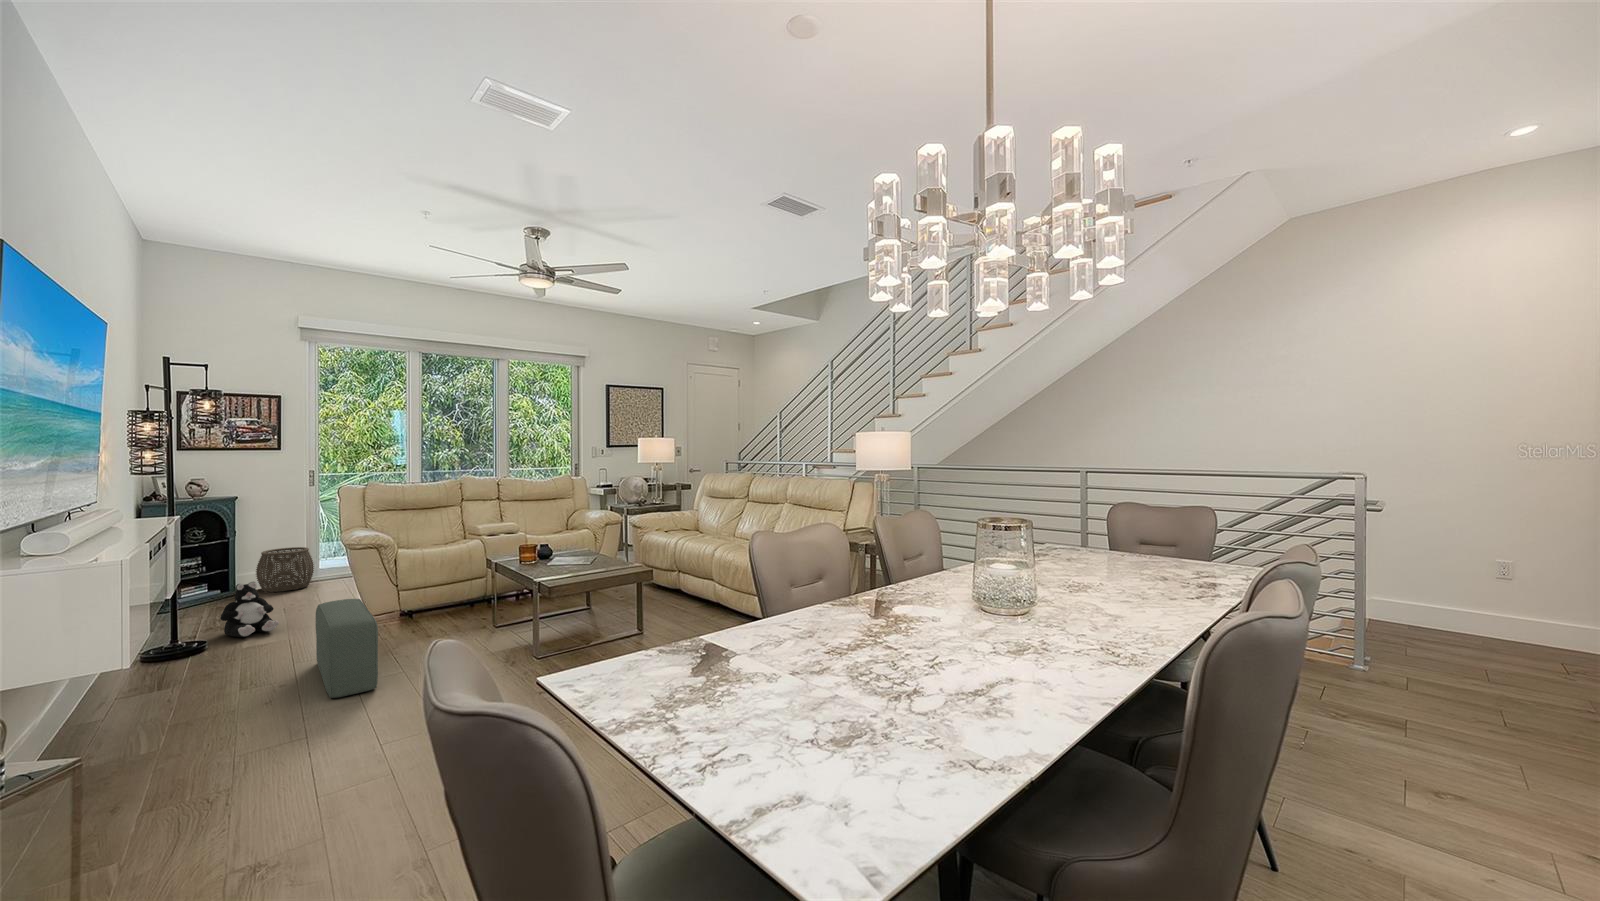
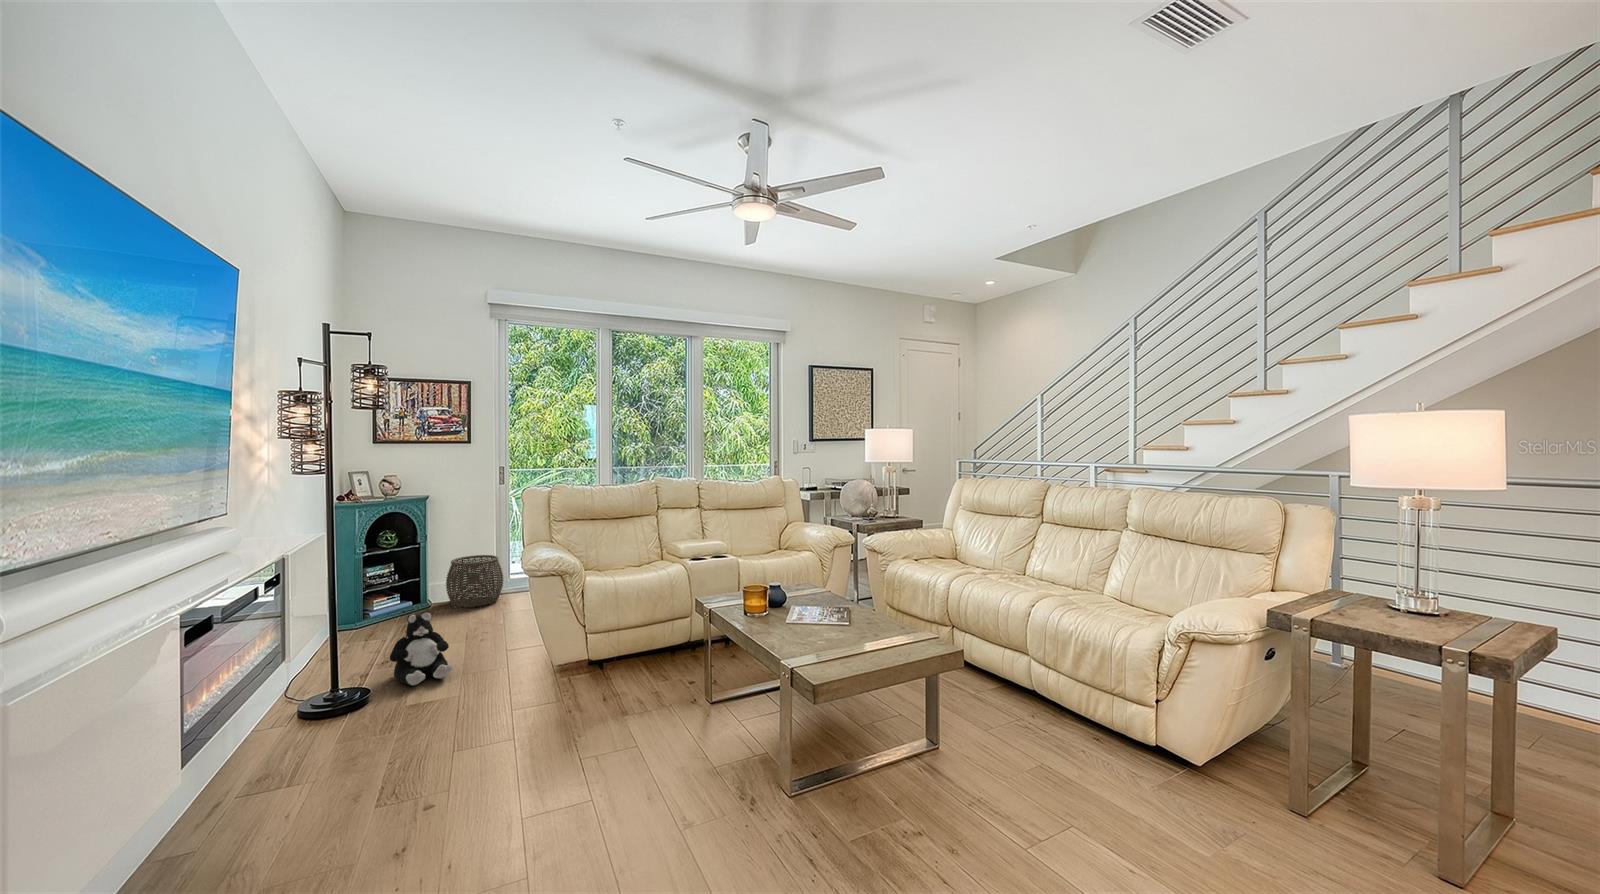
pouf: present [315,599,378,698] -> none [478,663,554,853]

